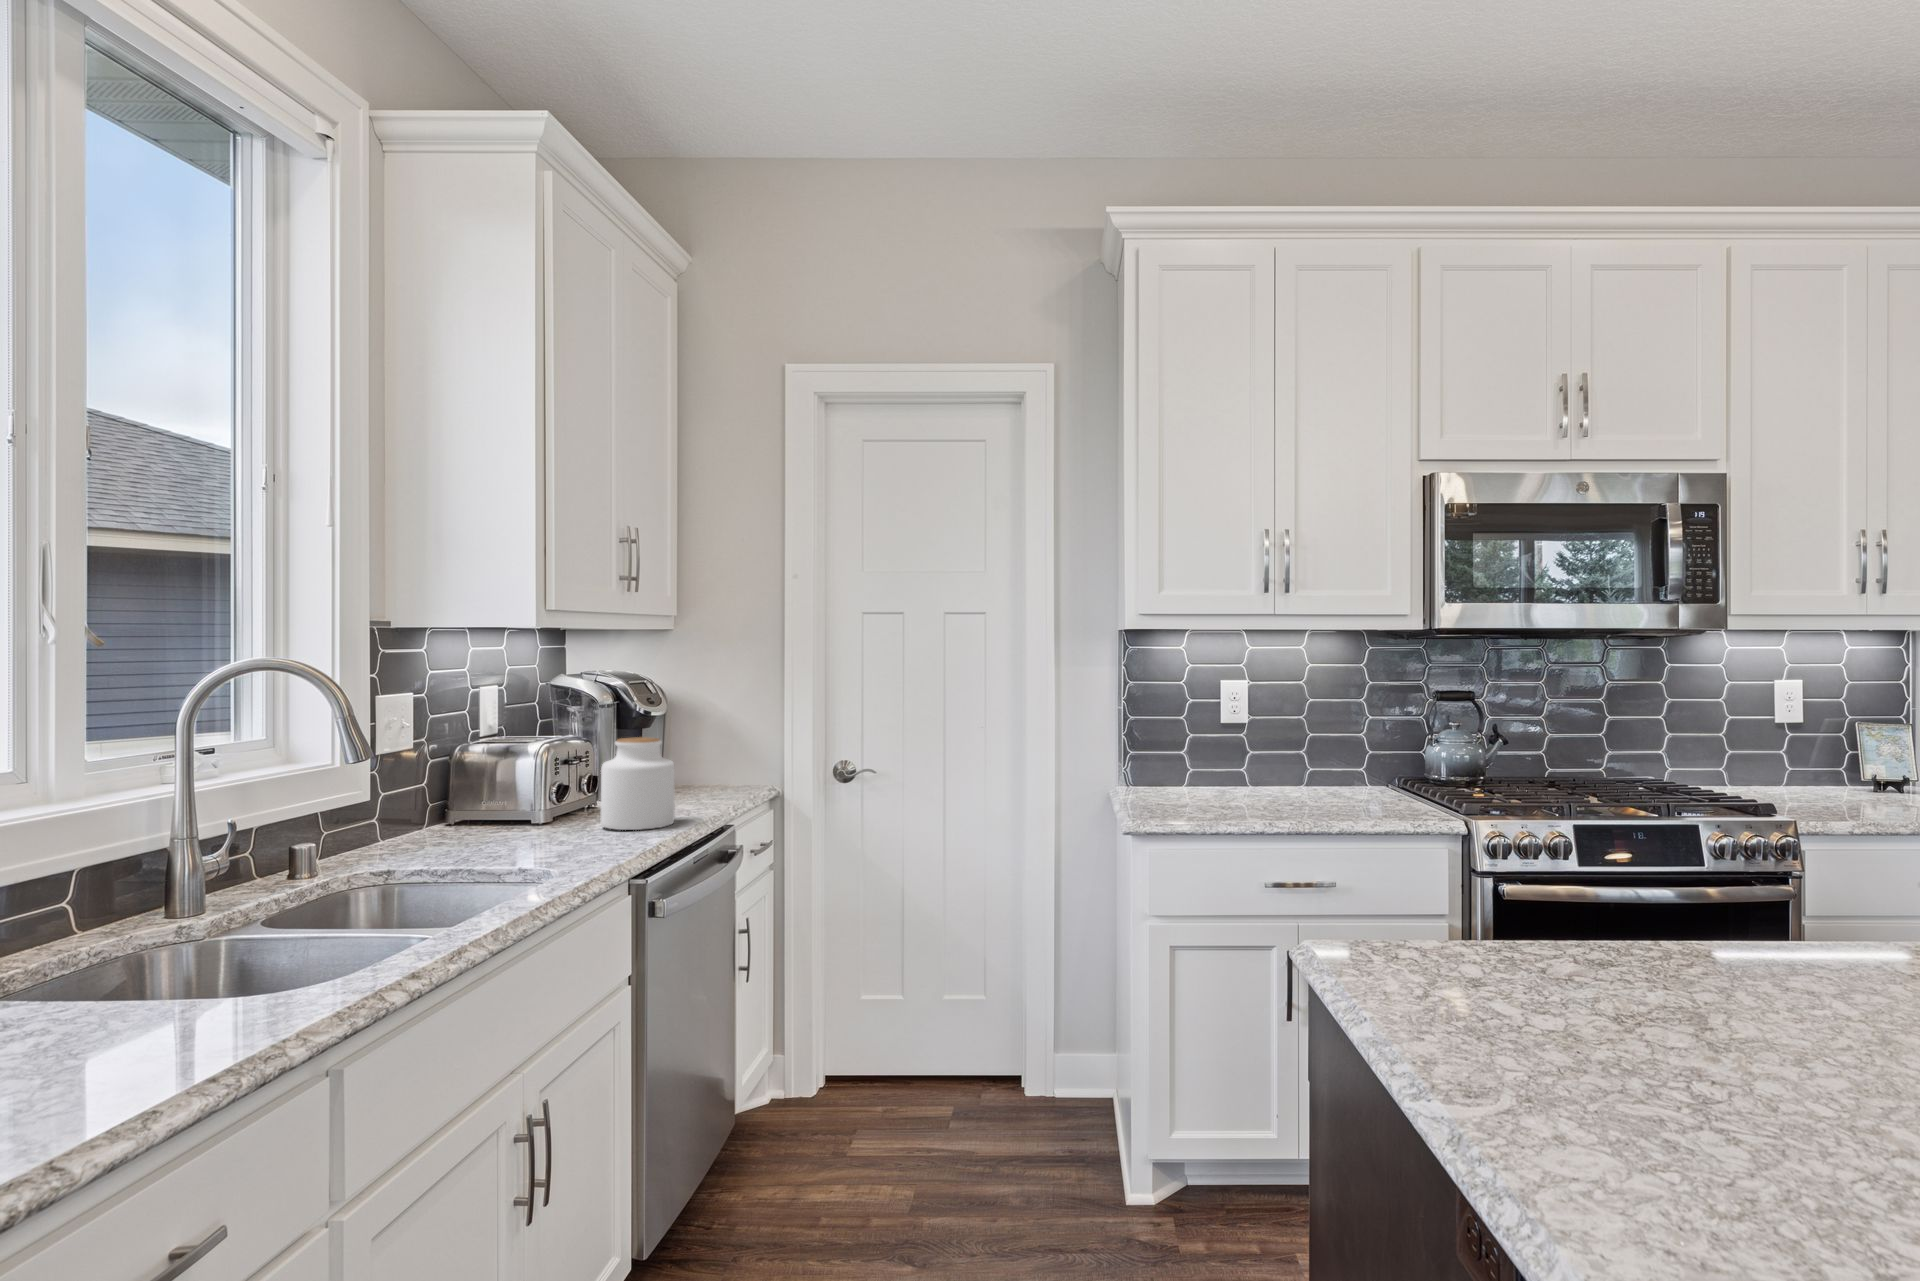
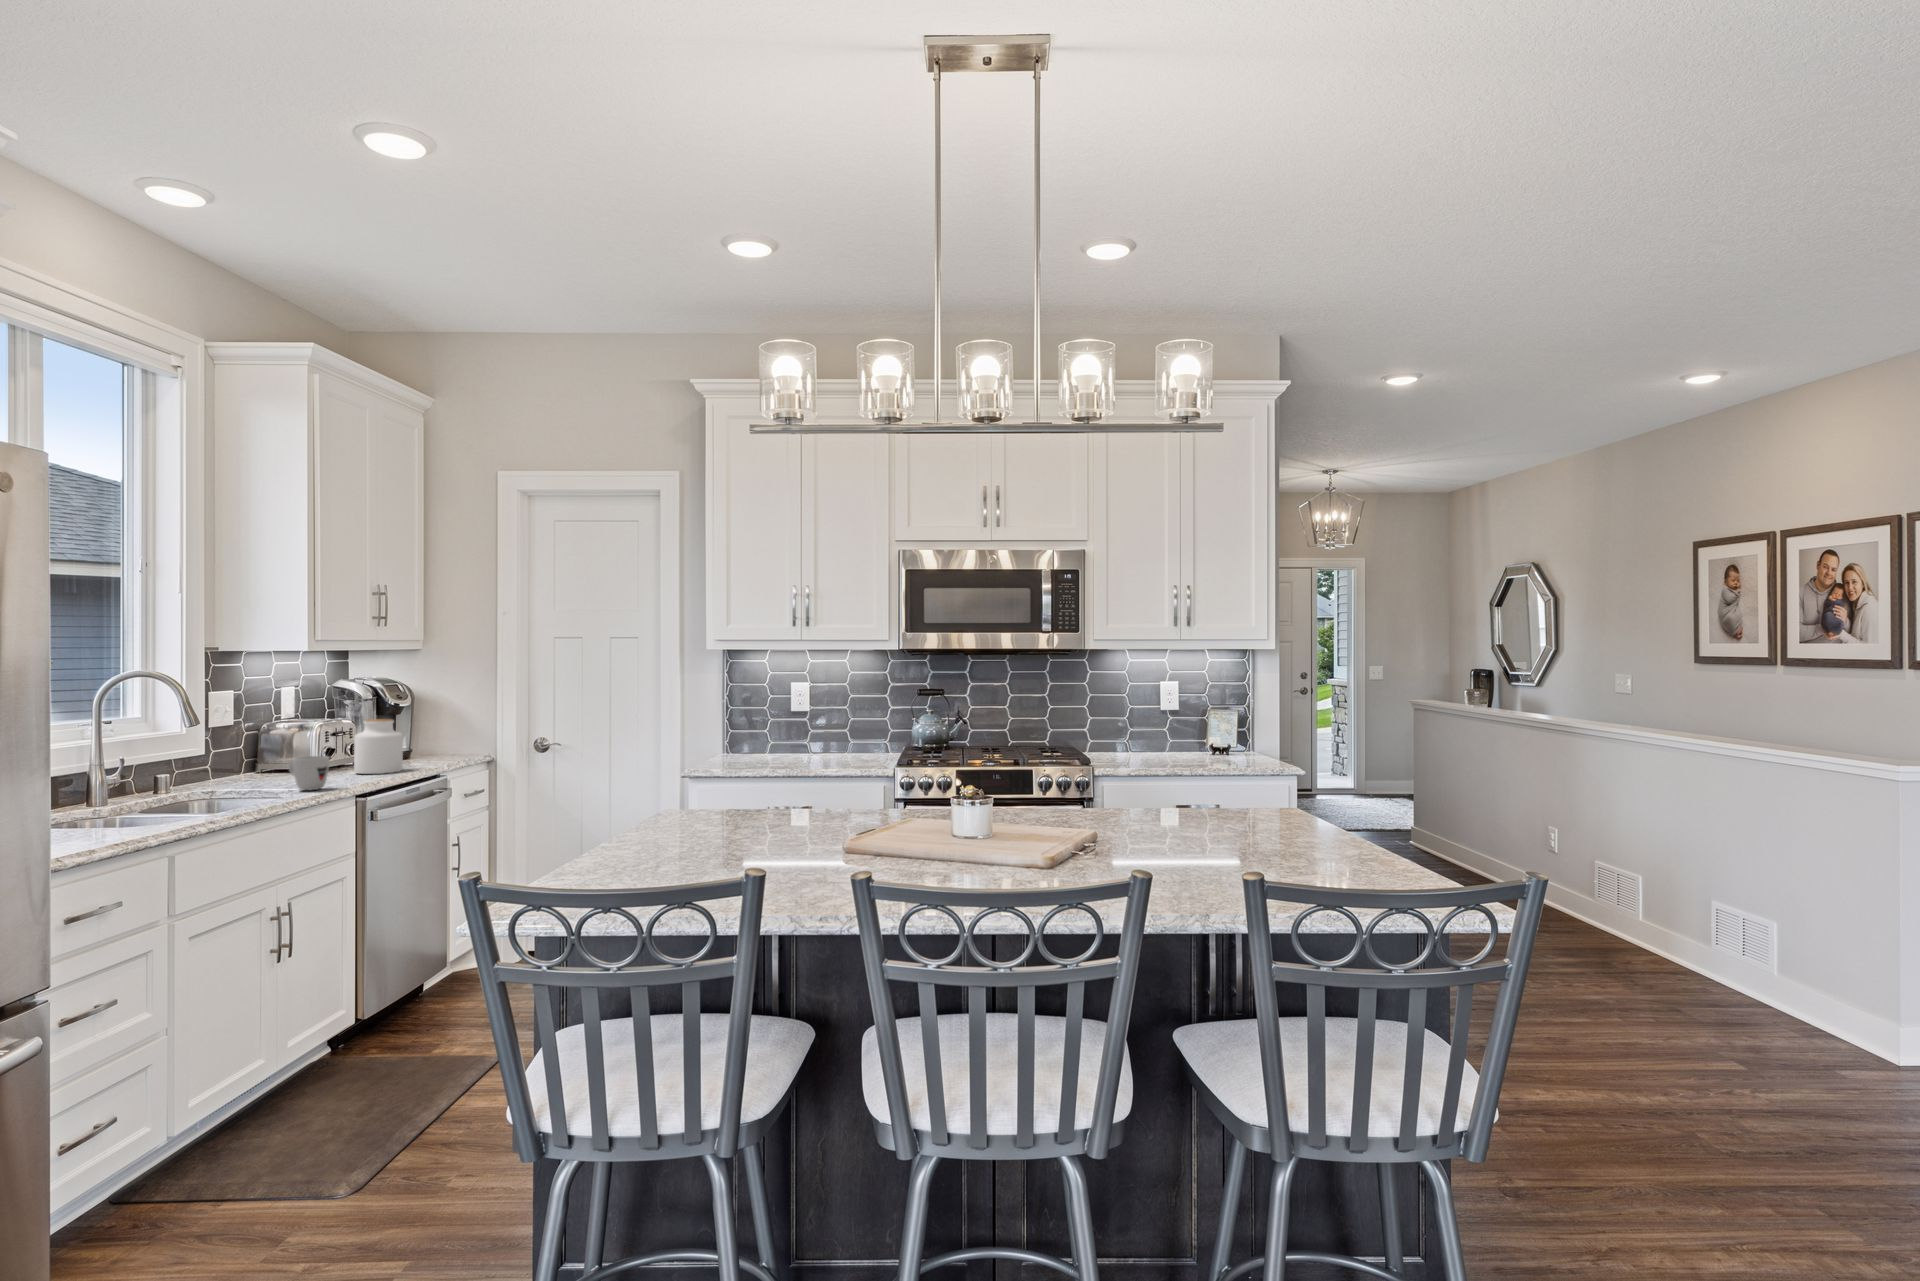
mug: none [518,807,589,871] -> present [289,756,330,790]

